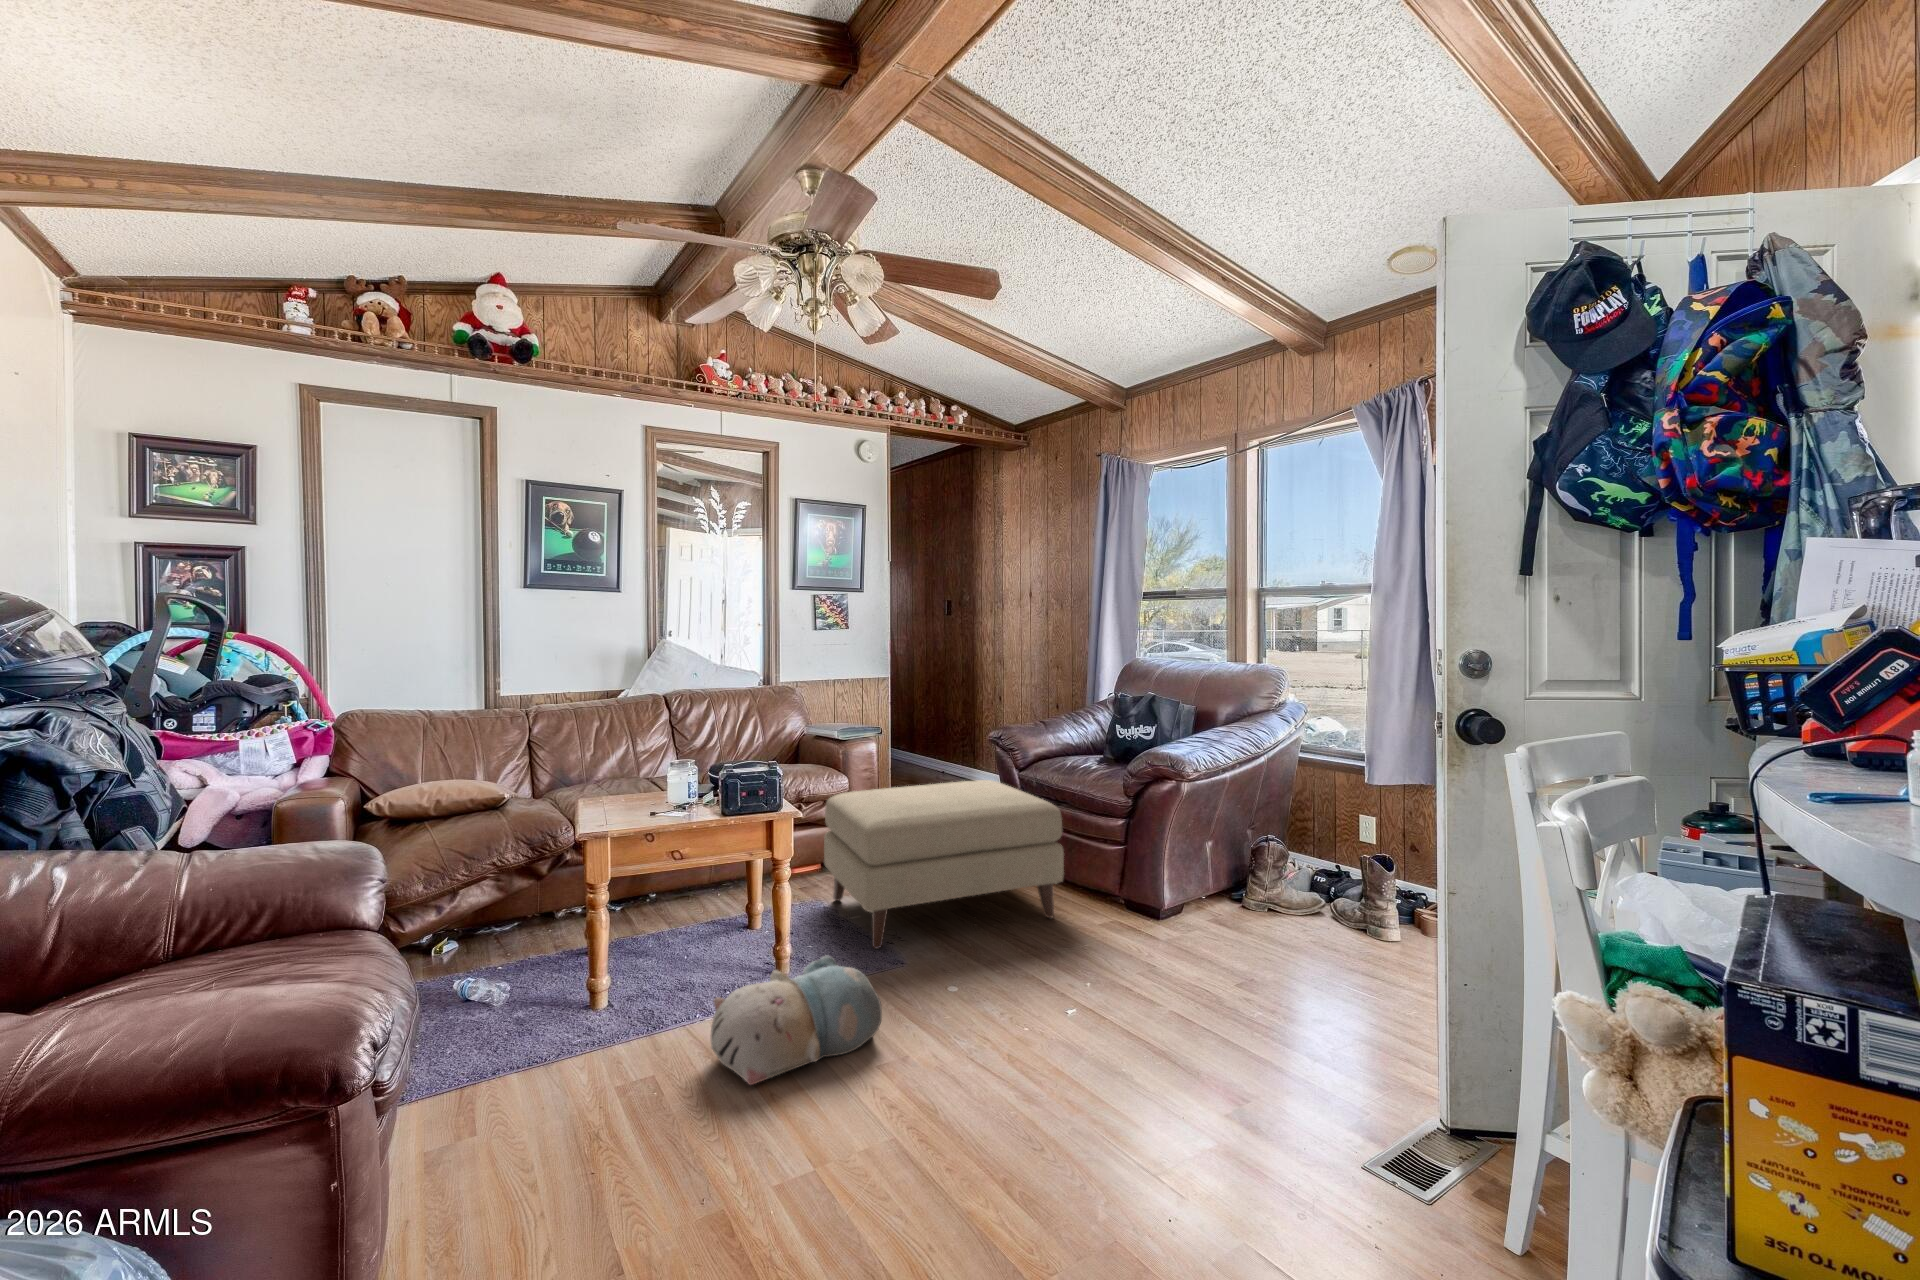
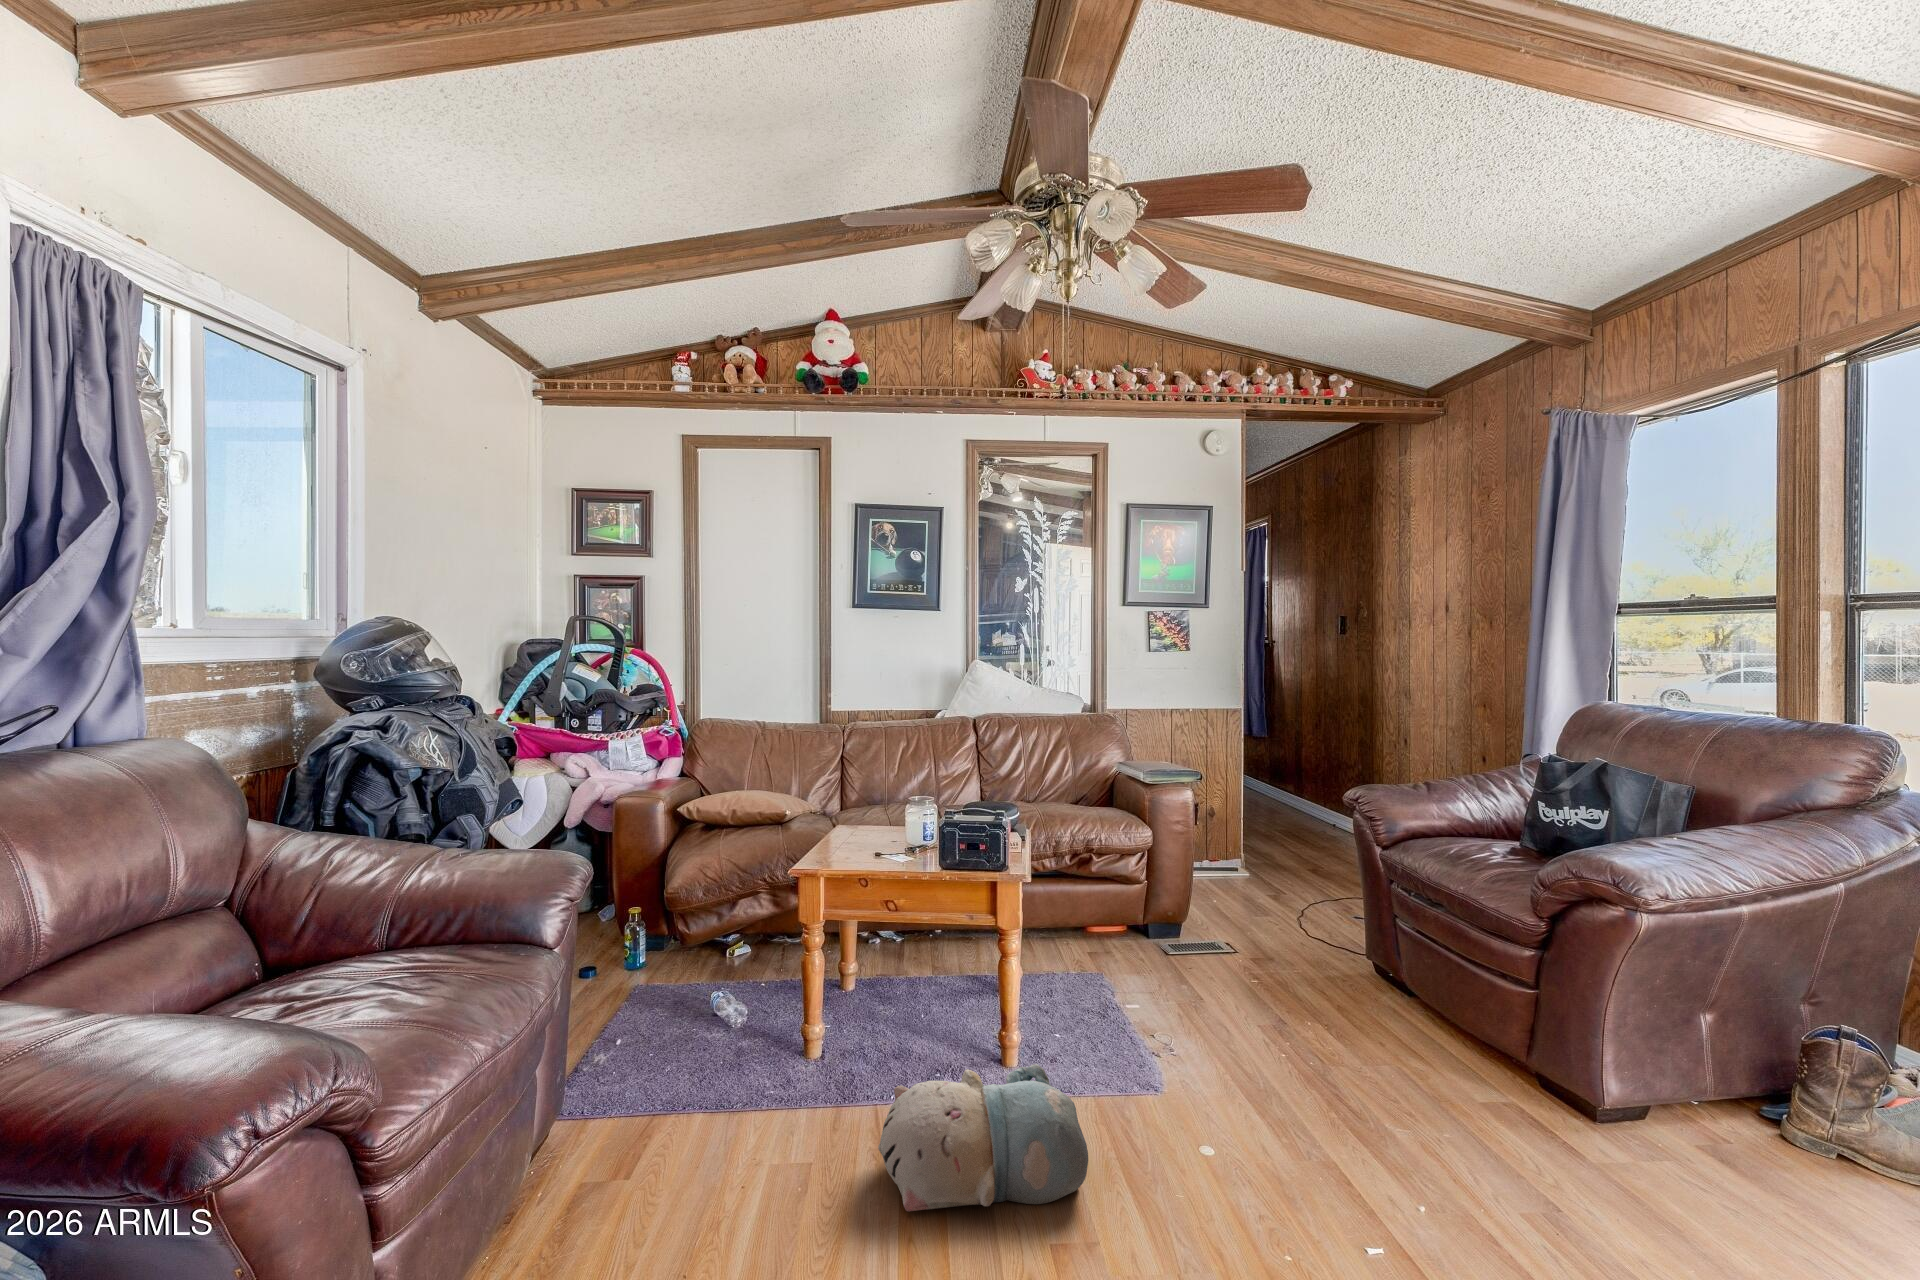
ottoman: present [824,780,1064,949] -> none [1105,851,1424,1073]

